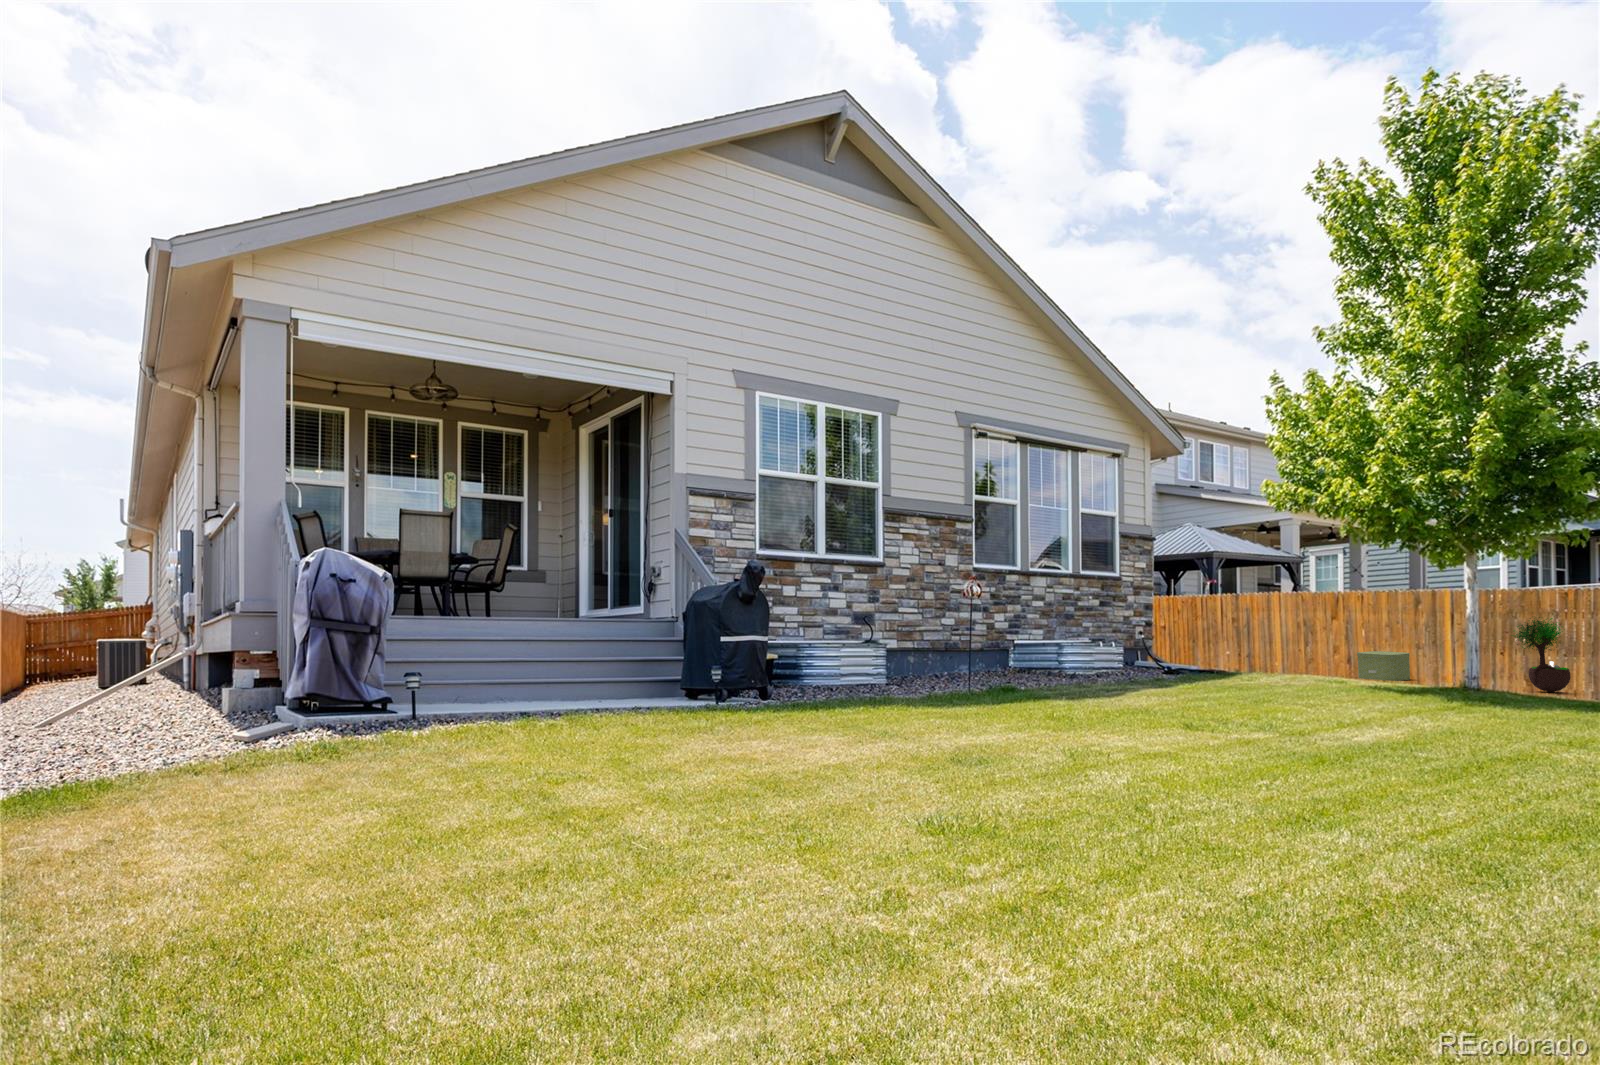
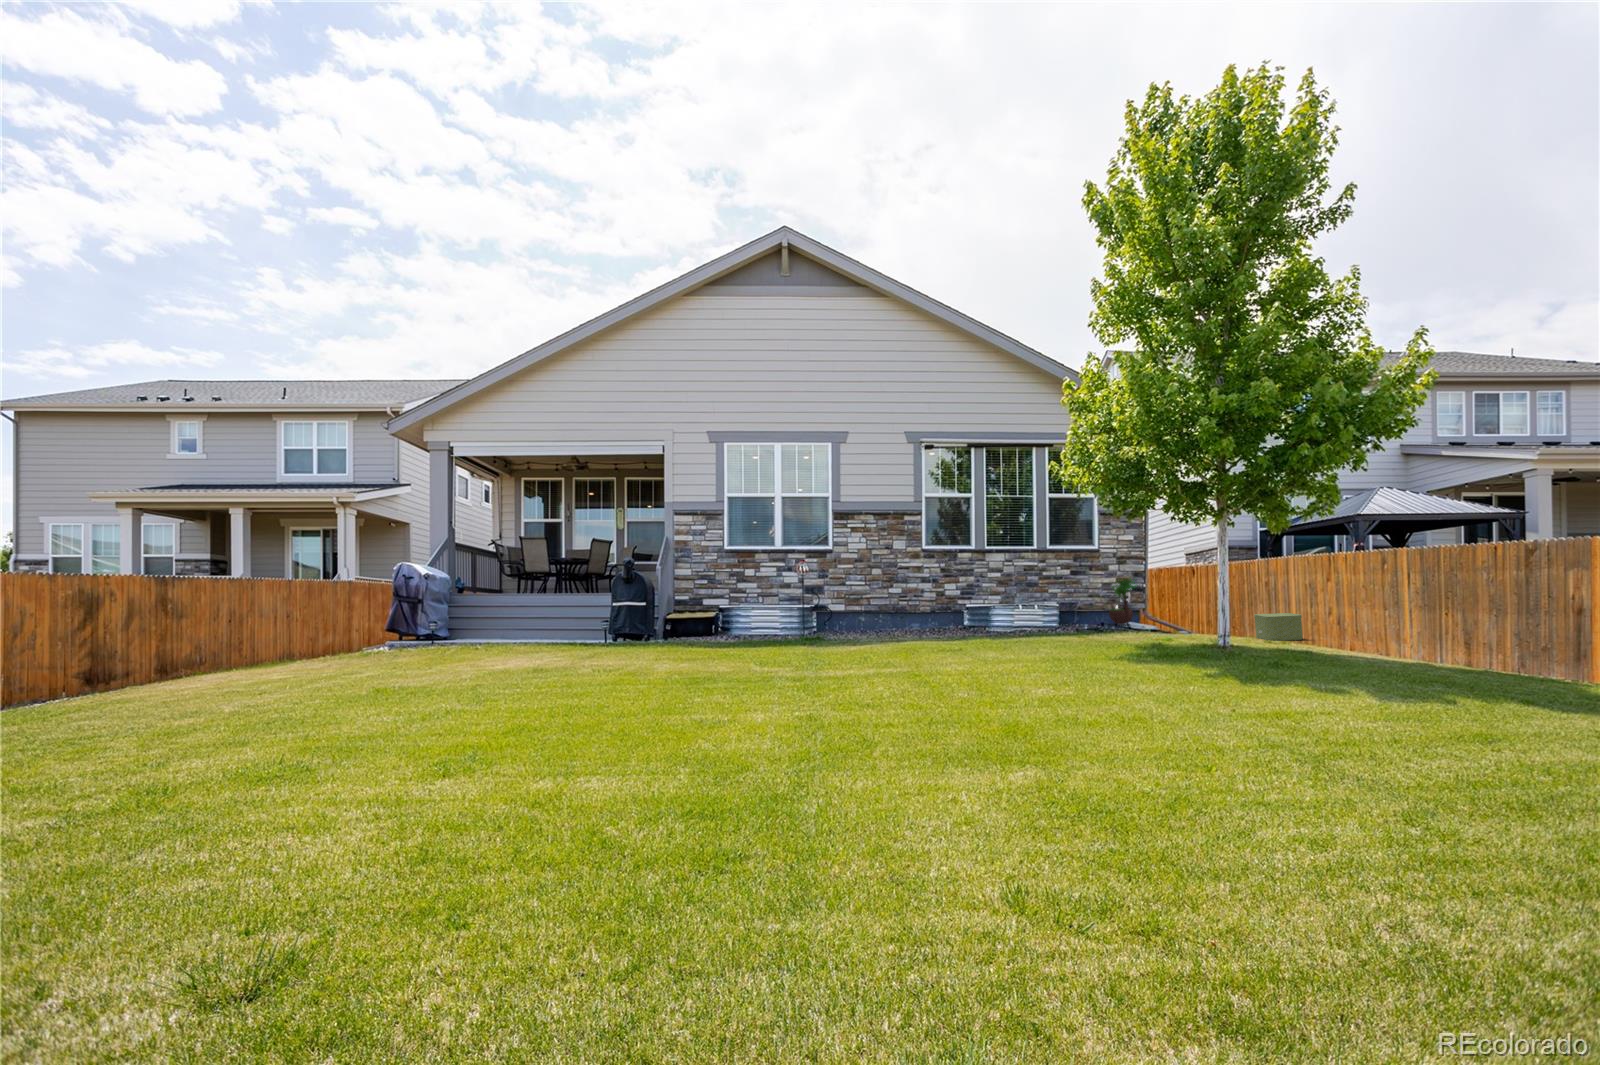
potted tree: present [1512,617,1571,692] -> present [1109,578,1136,625]

